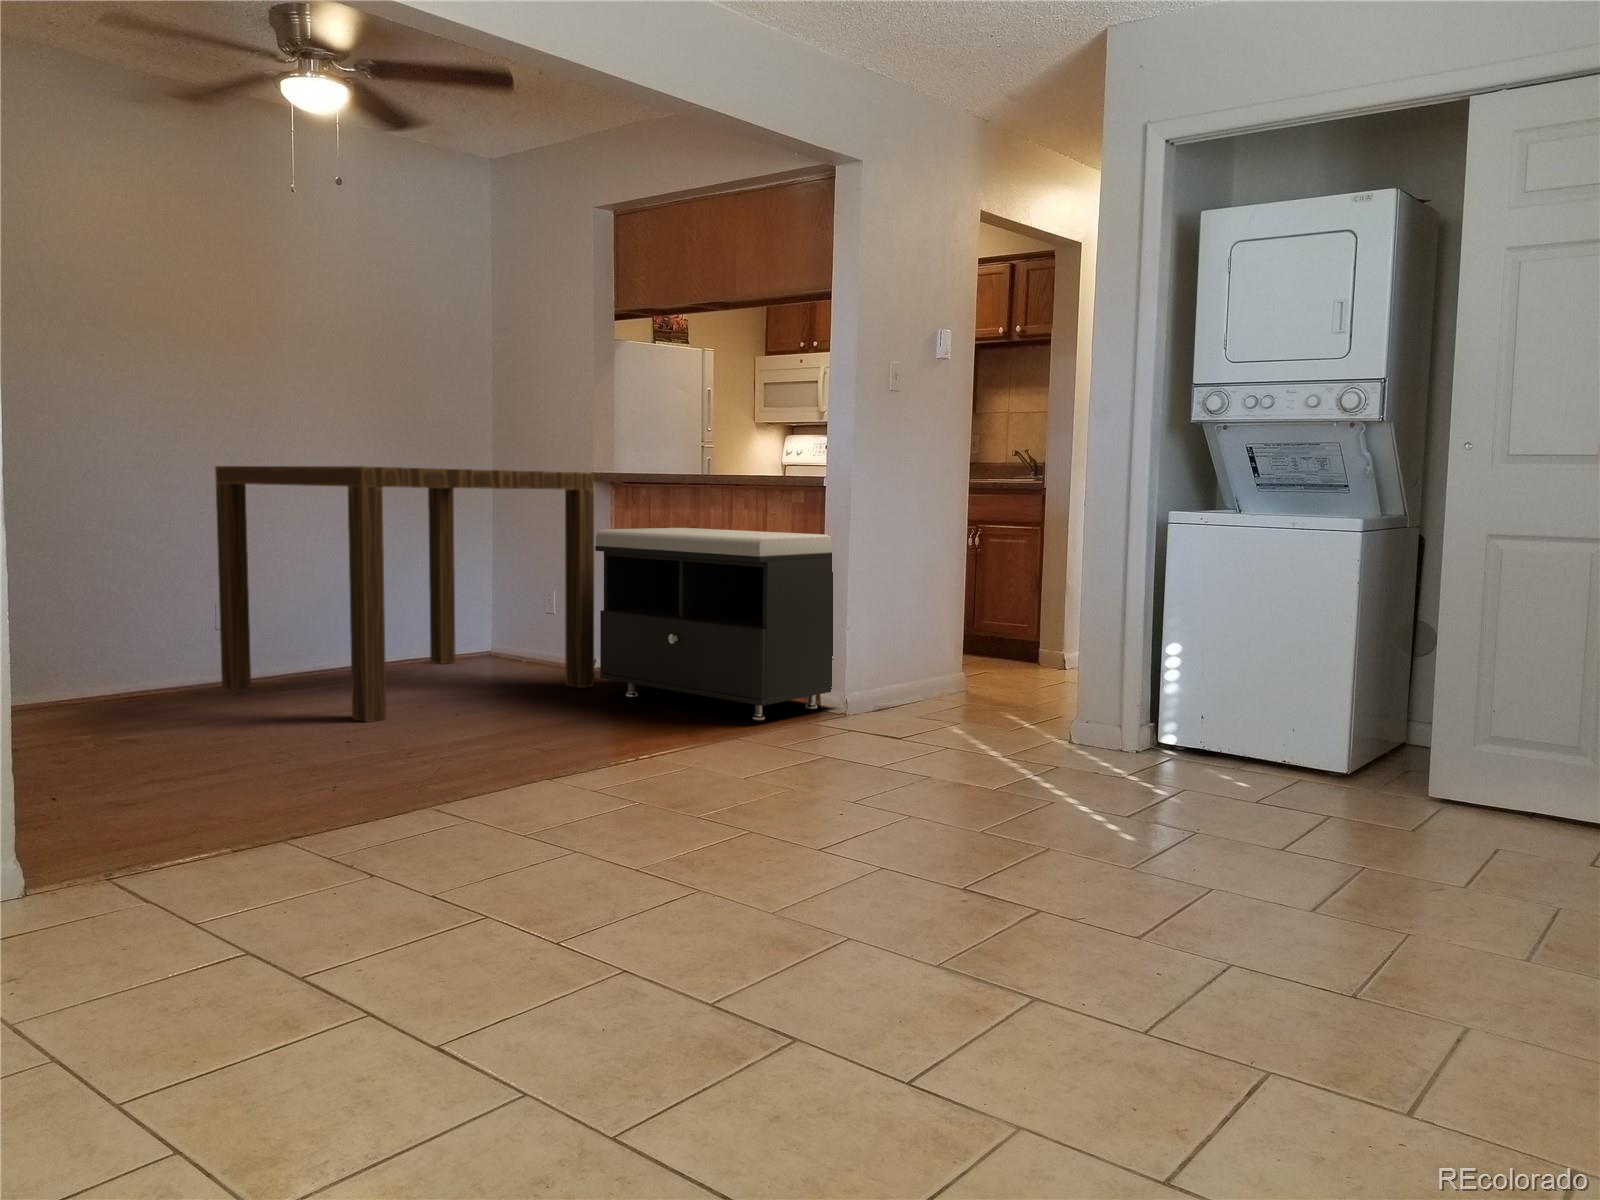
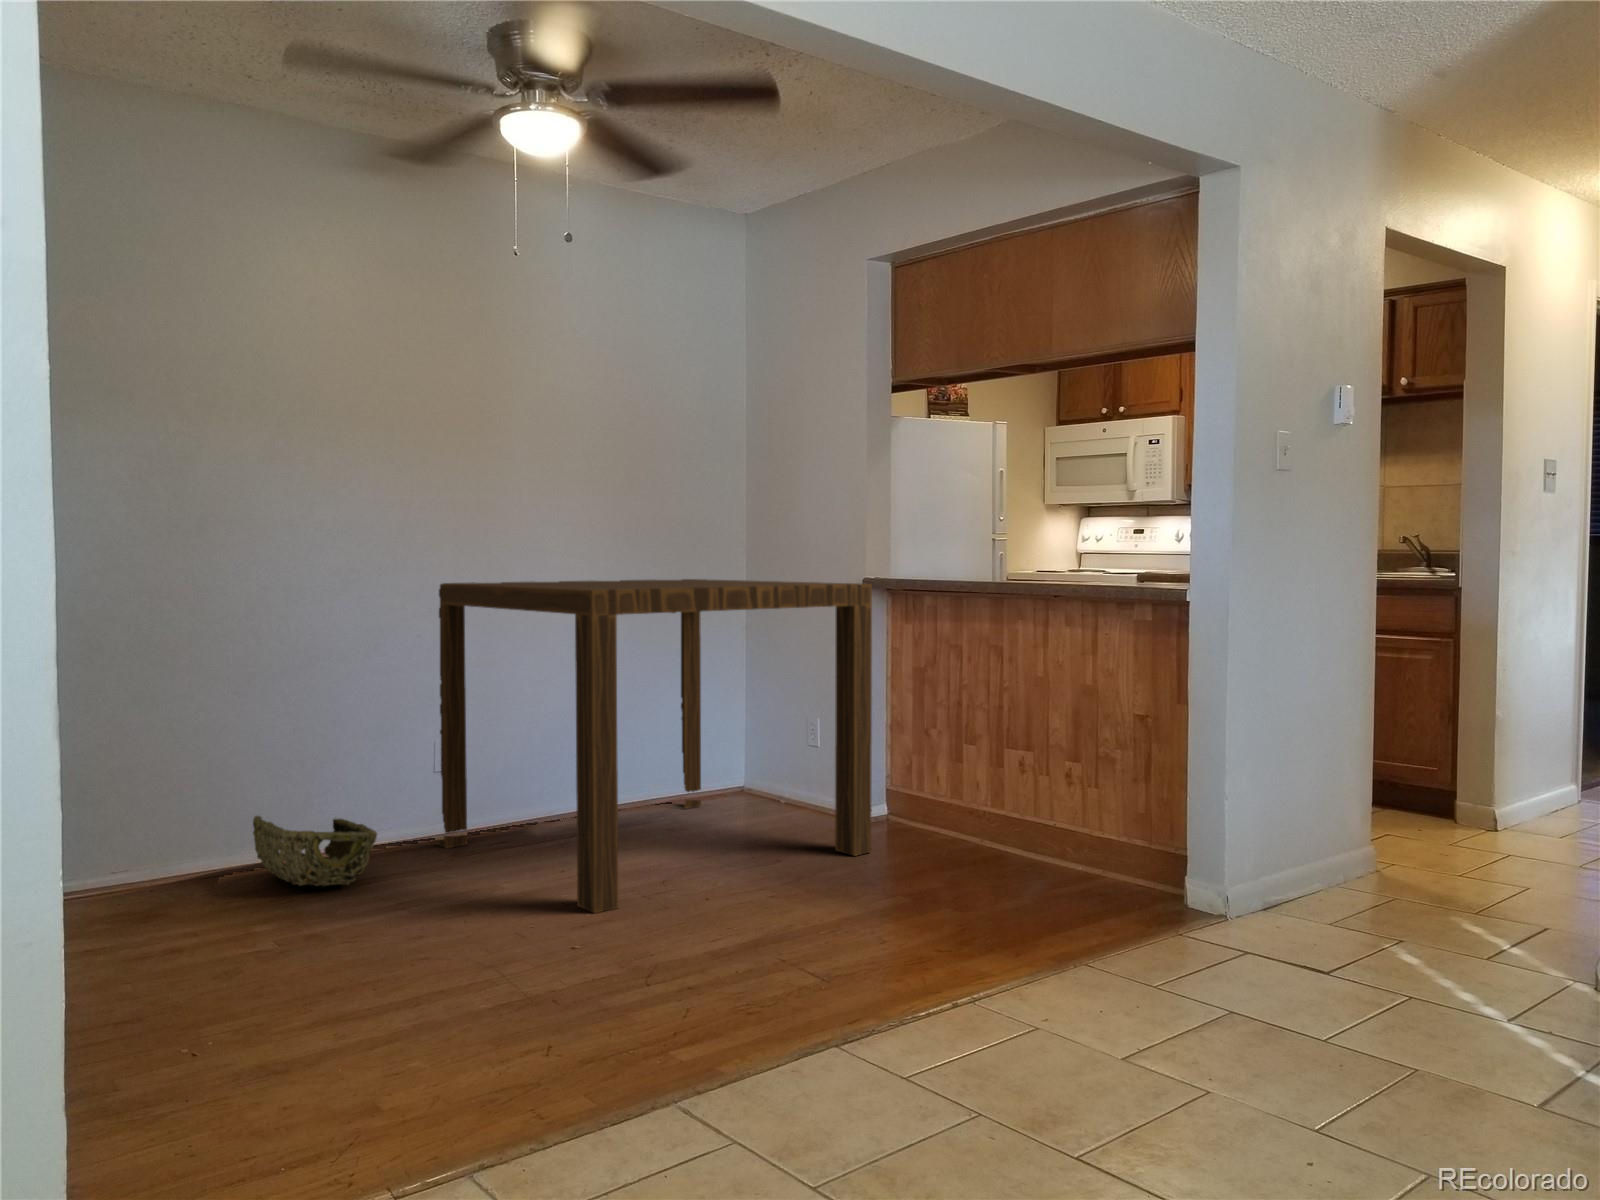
storage bench: present [595,528,833,720] -> none [876,651,1218,926]
woven basket: none [60,657,176,713] -> present [253,816,377,887]

